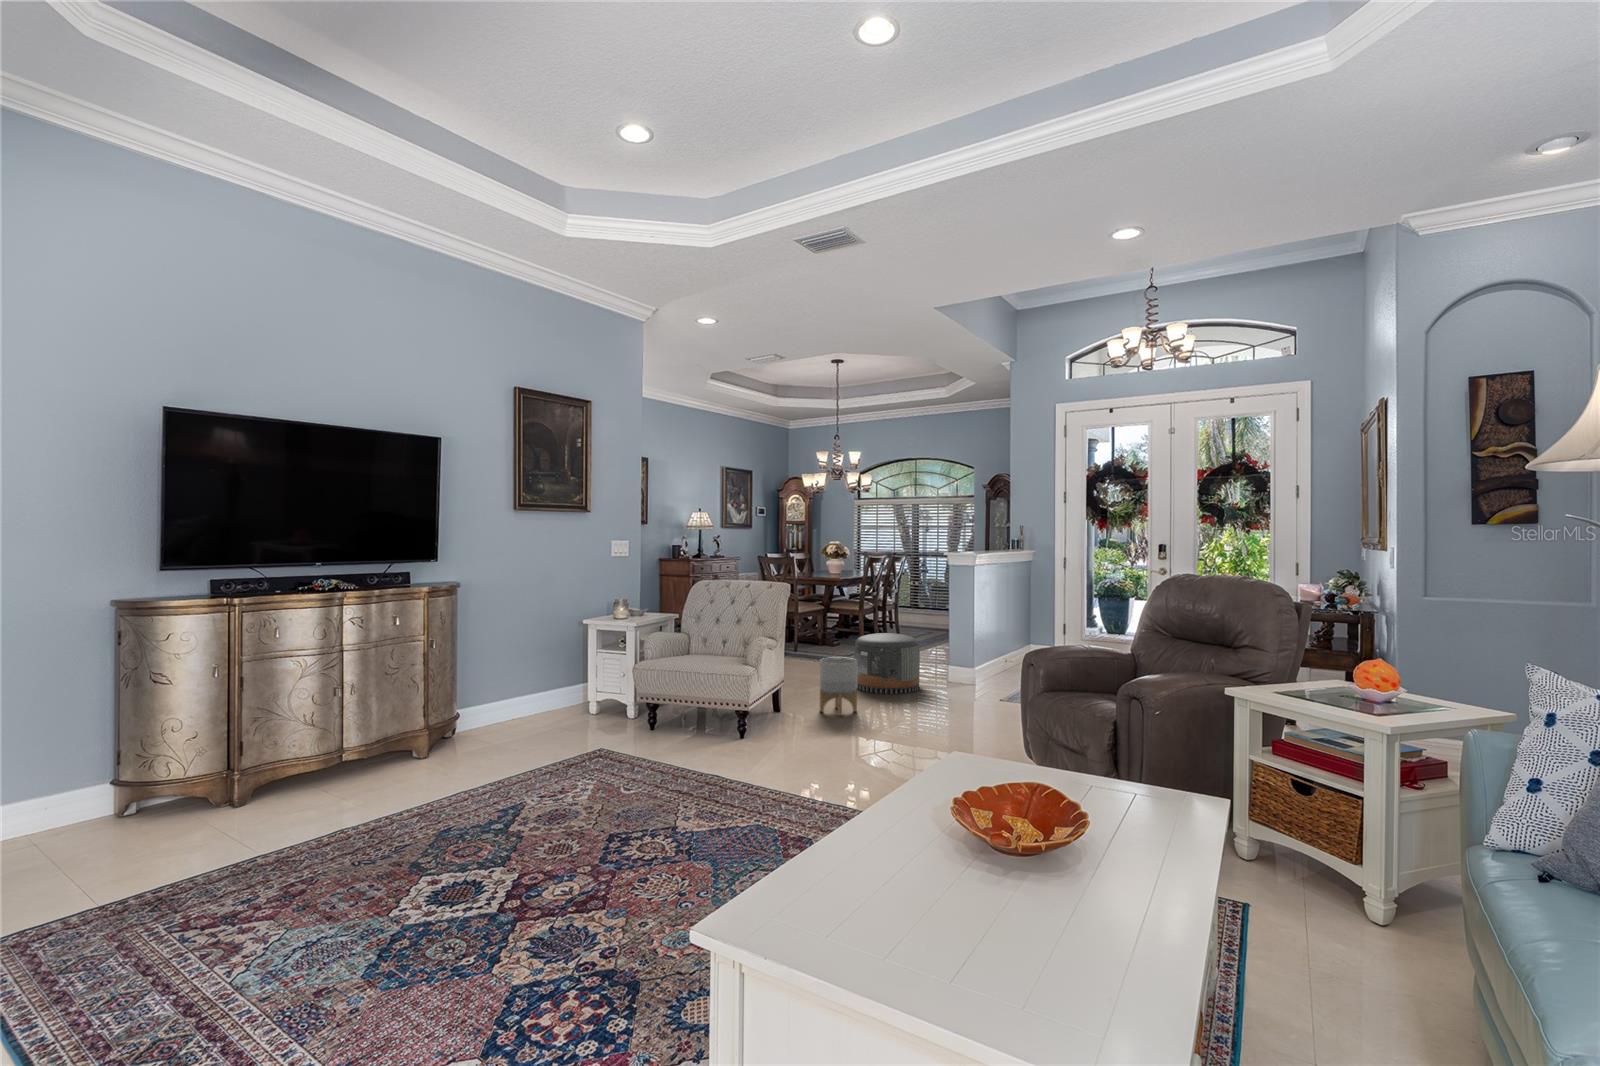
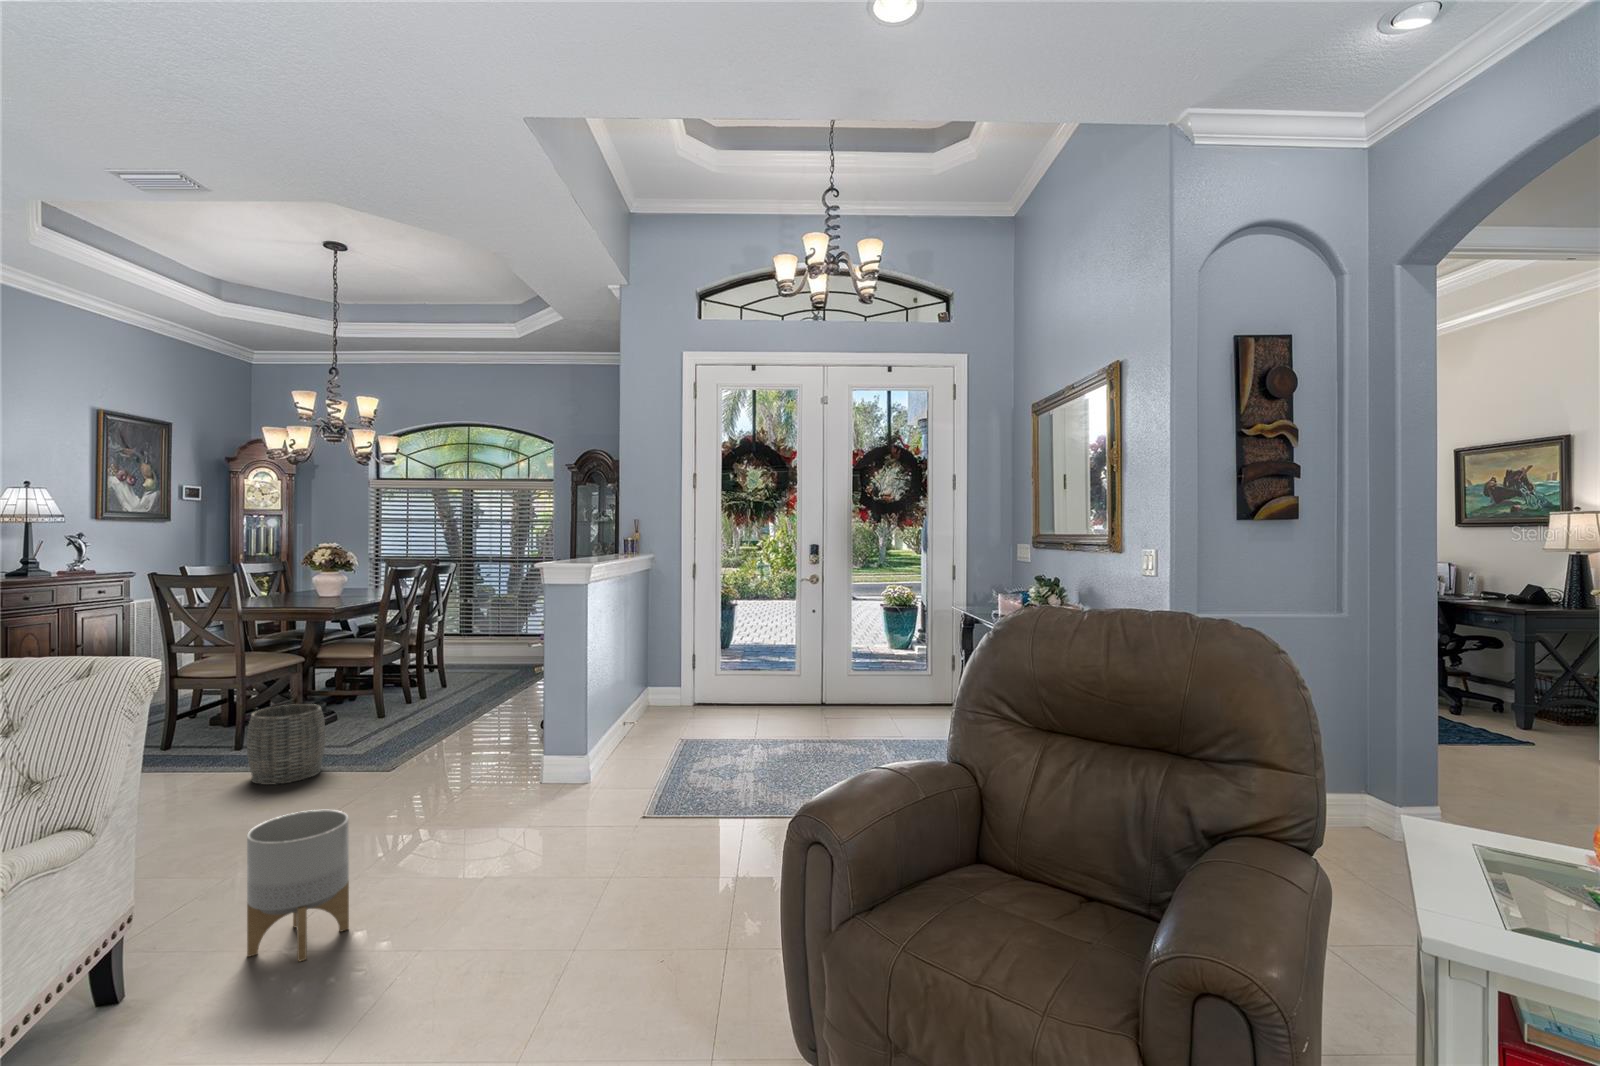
woven basket: none [804,627,838,667] -> present [247,704,325,785]
pouf: present [854,633,920,694] -> none [353,717,488,846]

